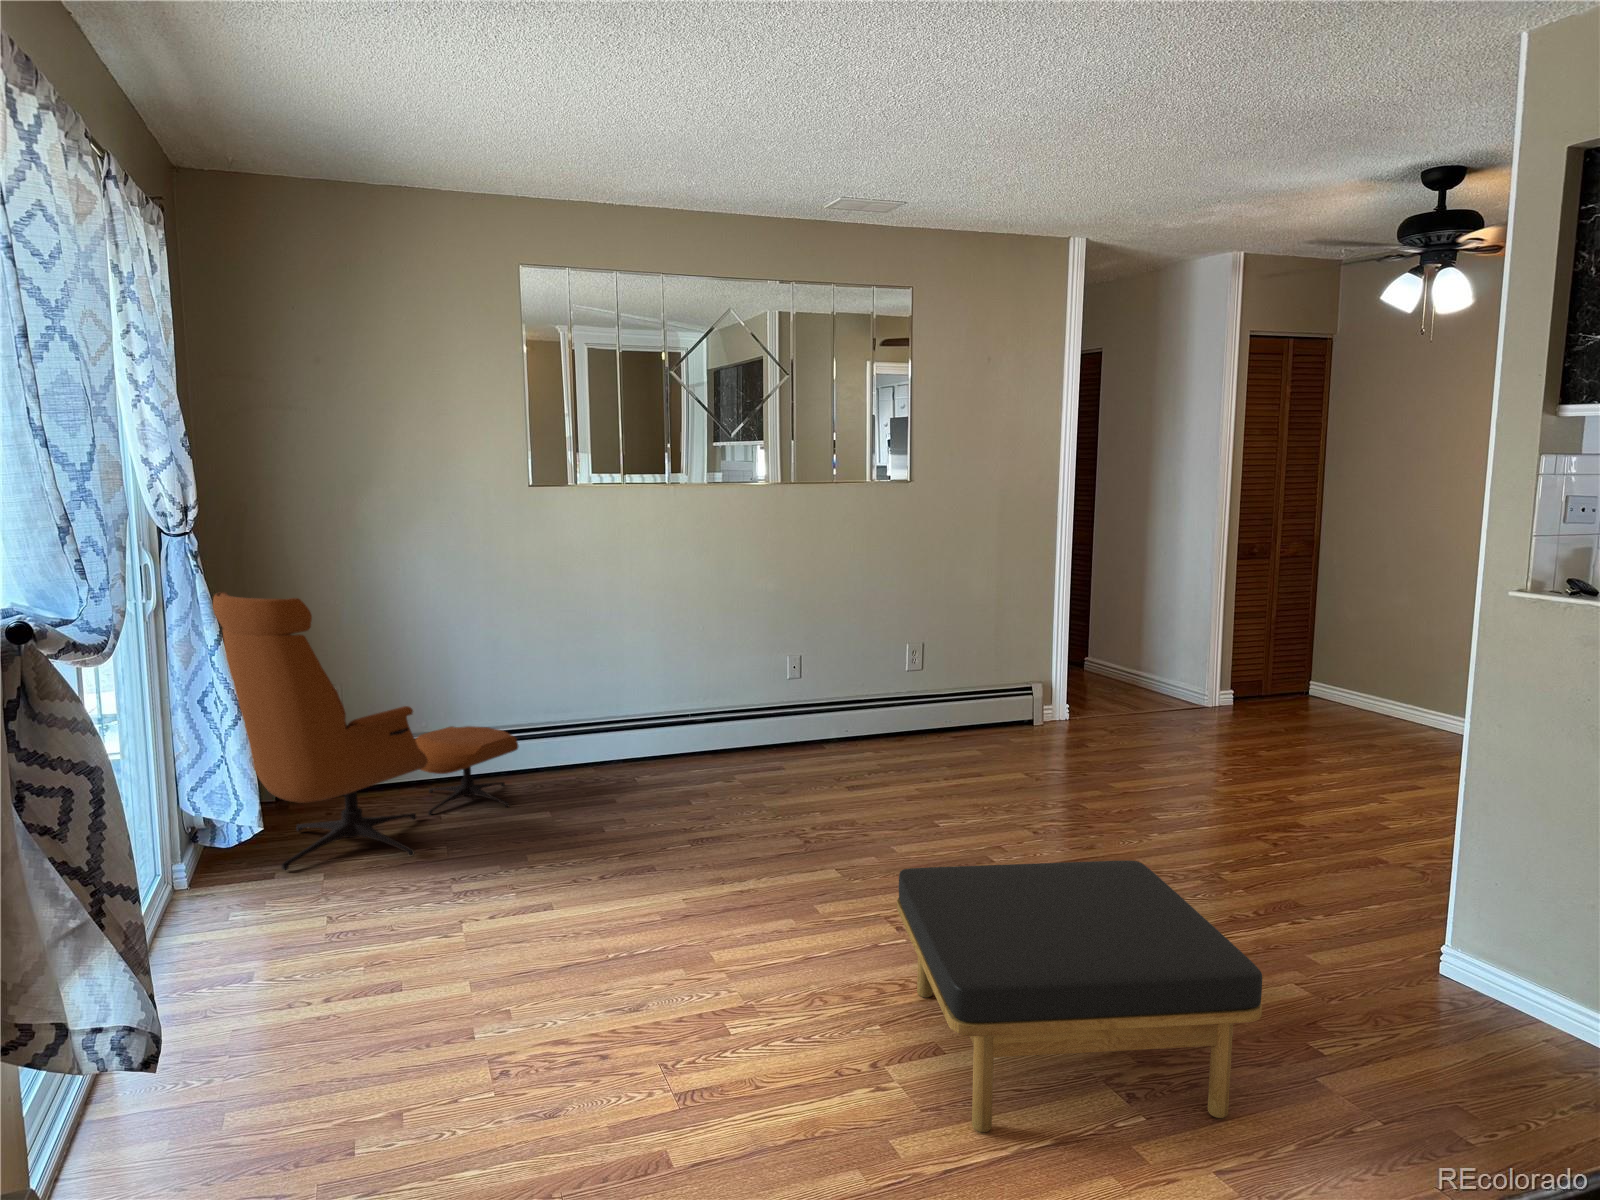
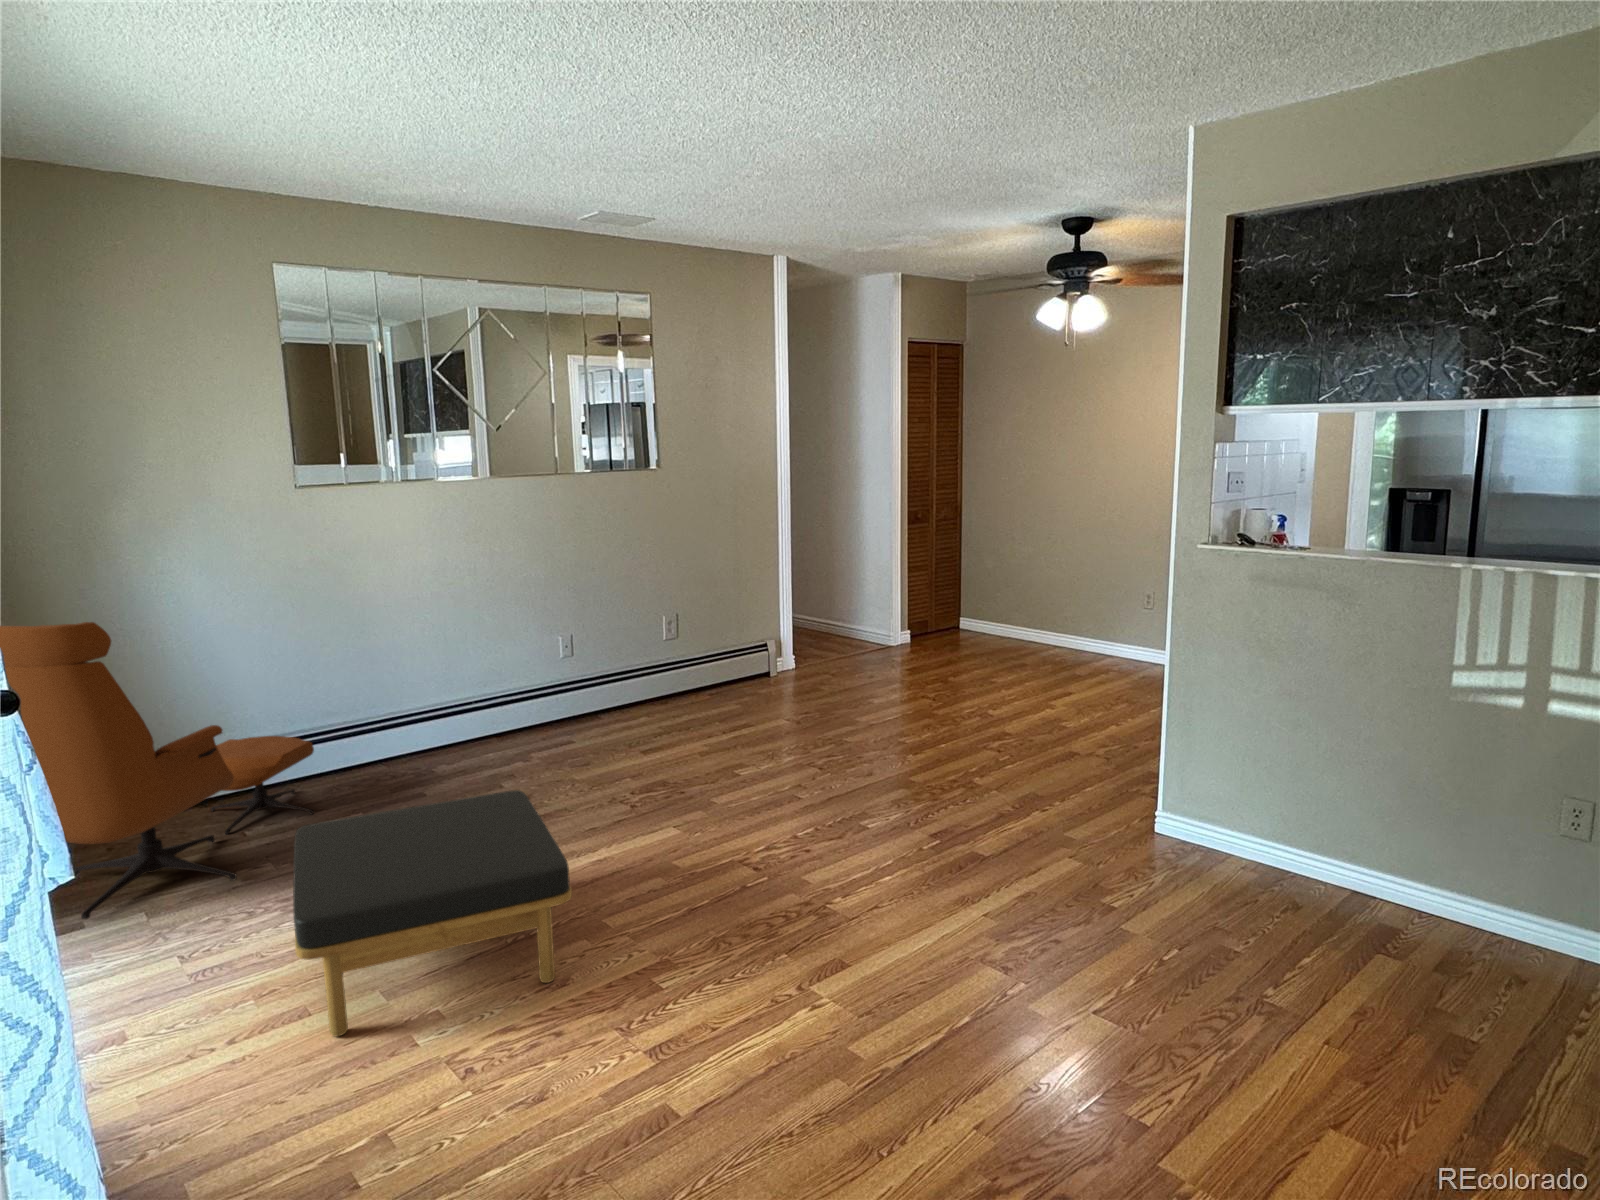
ottoman: present [897,861,1262,1132] -> present [293,790,572,1037]

